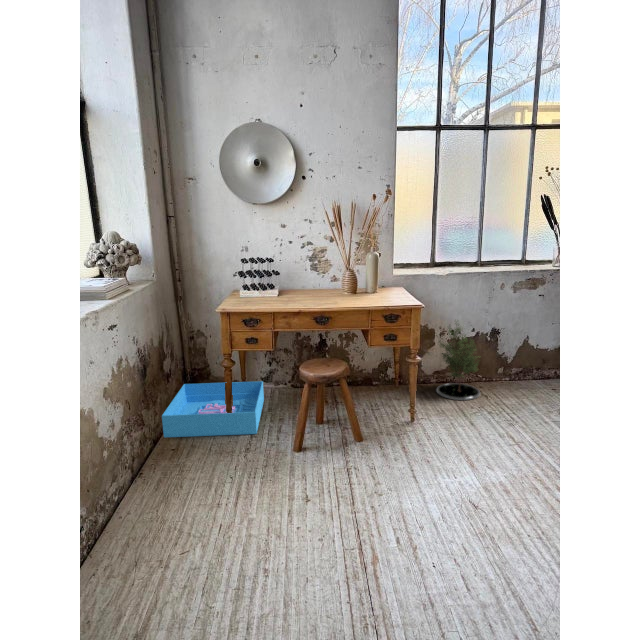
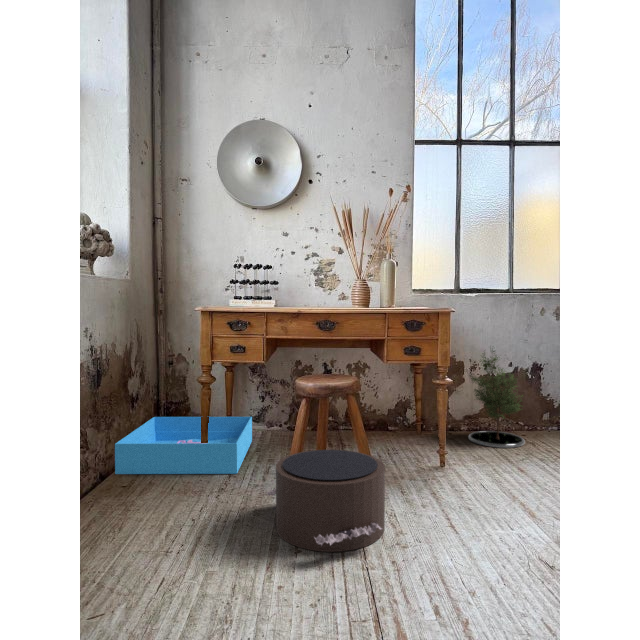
pouf: none [282,423,367,500] -> present [266,450,385,552]

